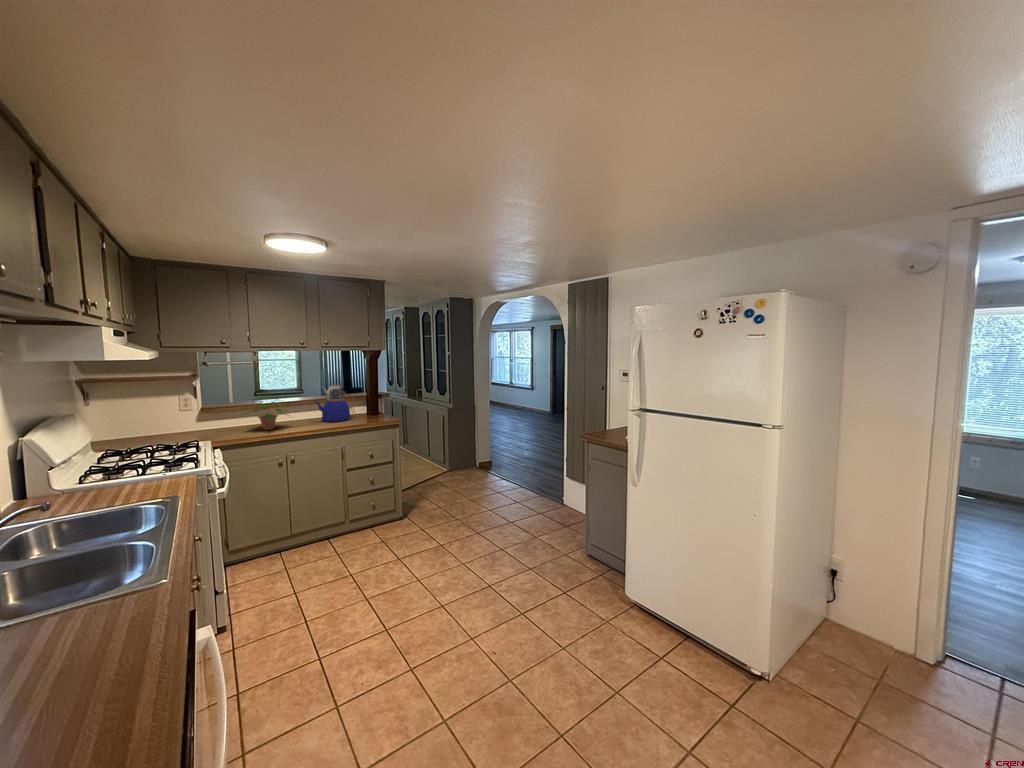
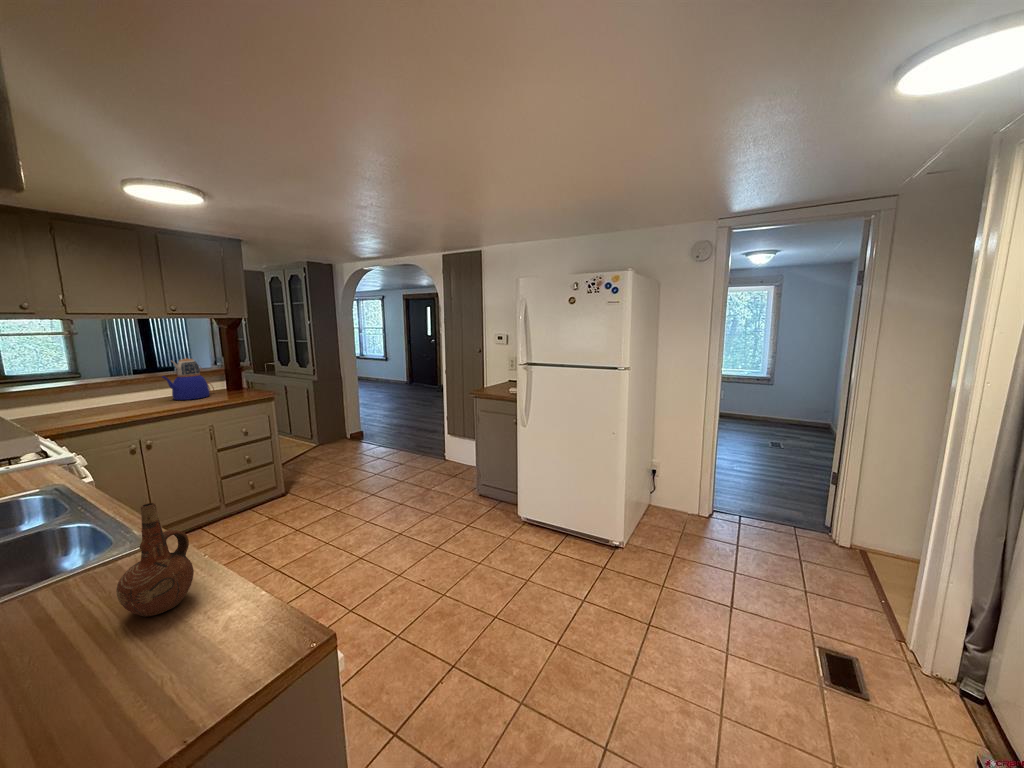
potted plant: present [246,392,287,430] -> none [66,366,138,414]
ceramic pitcher: none [38,563,134,695] -> present [116,503,194,616]

